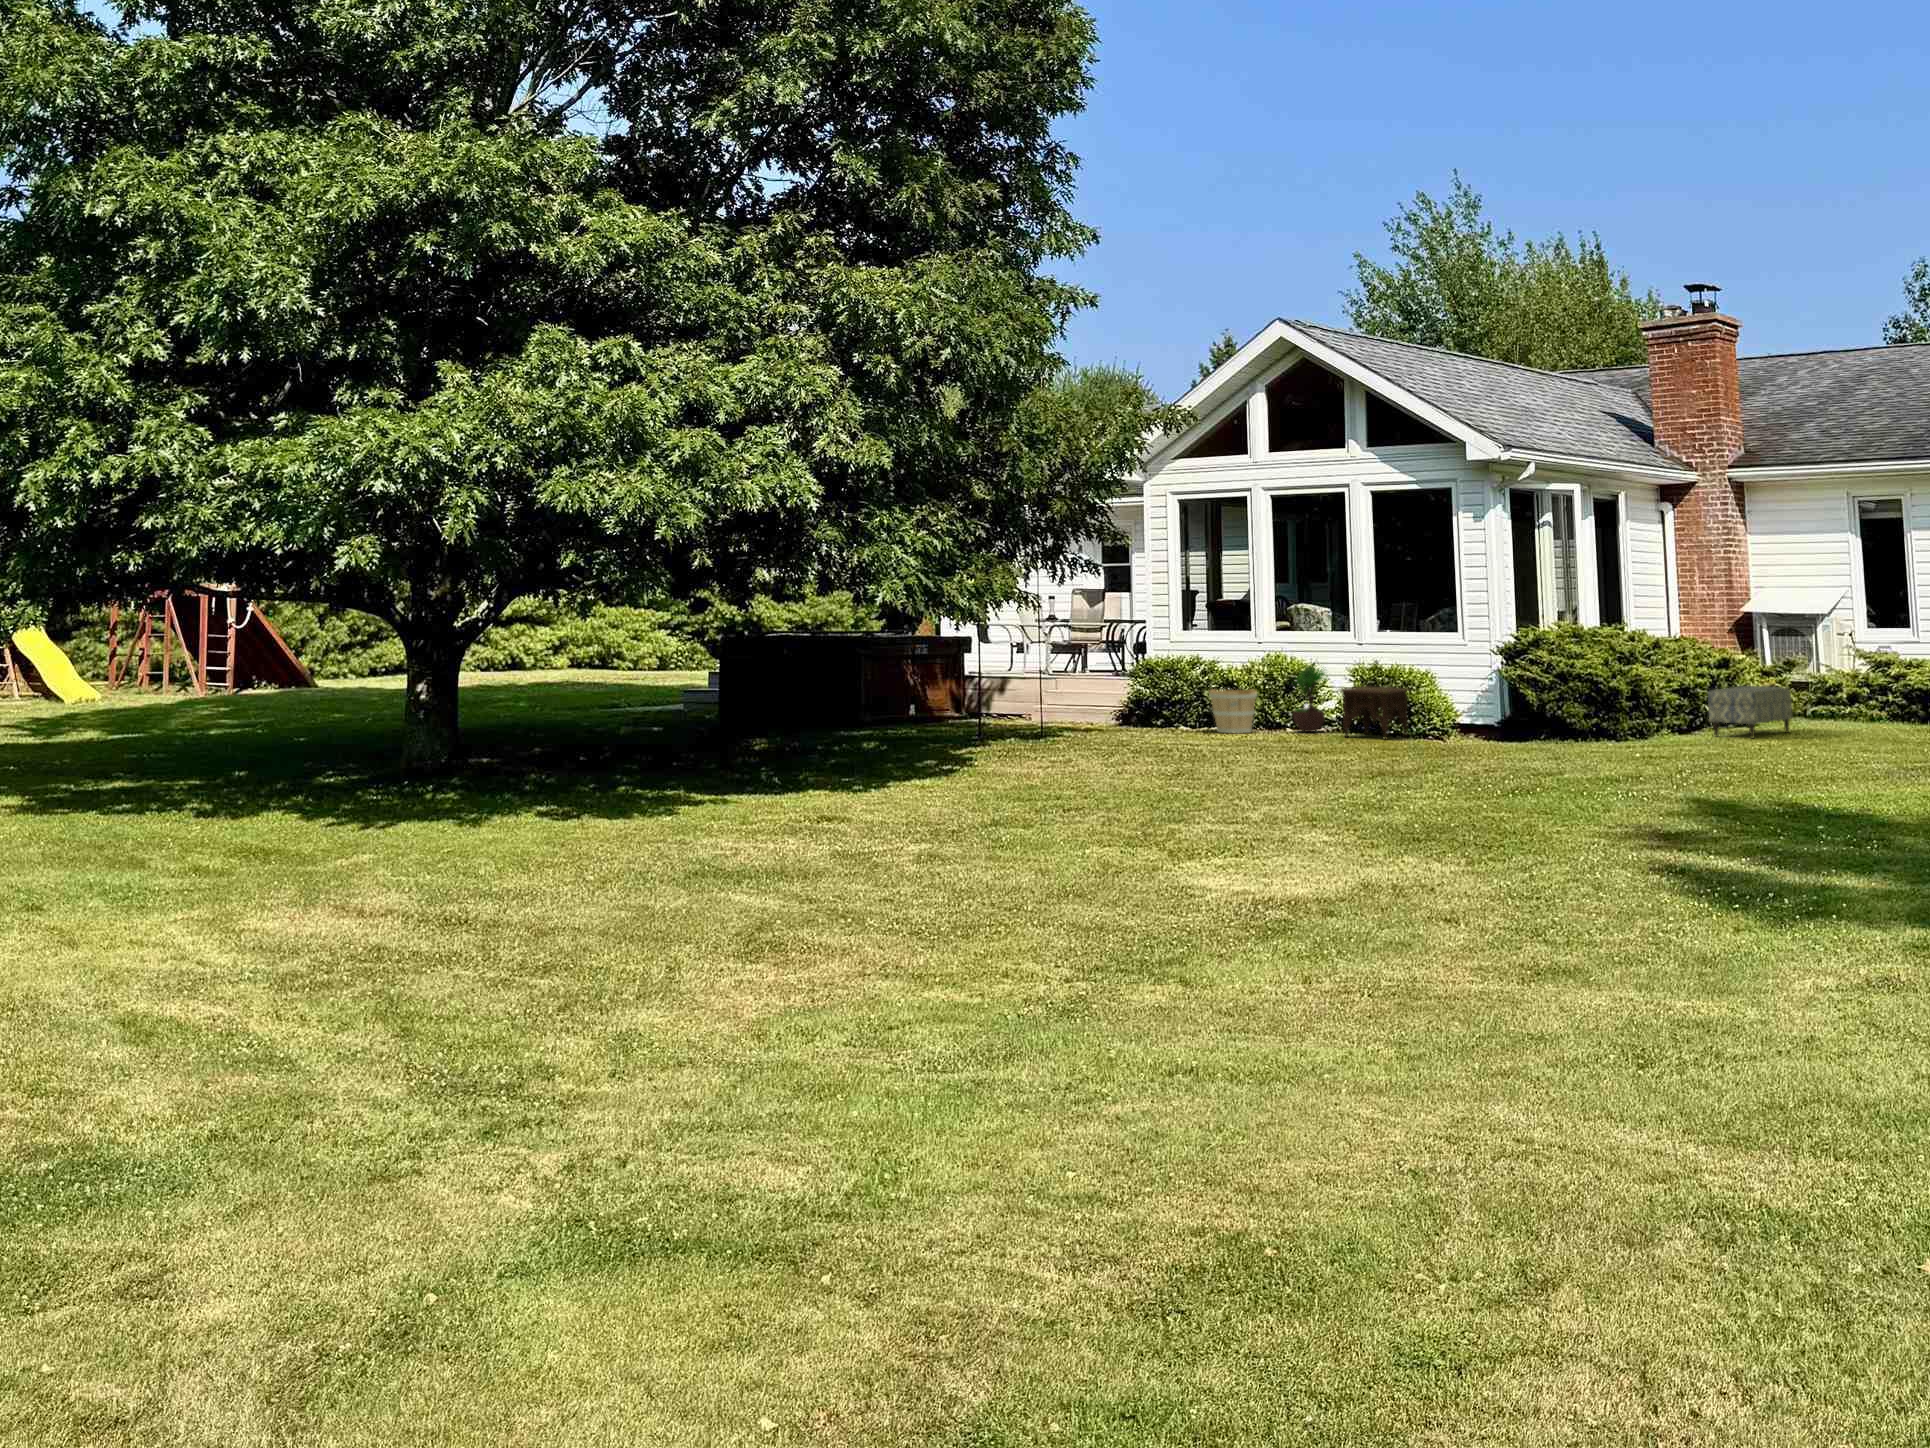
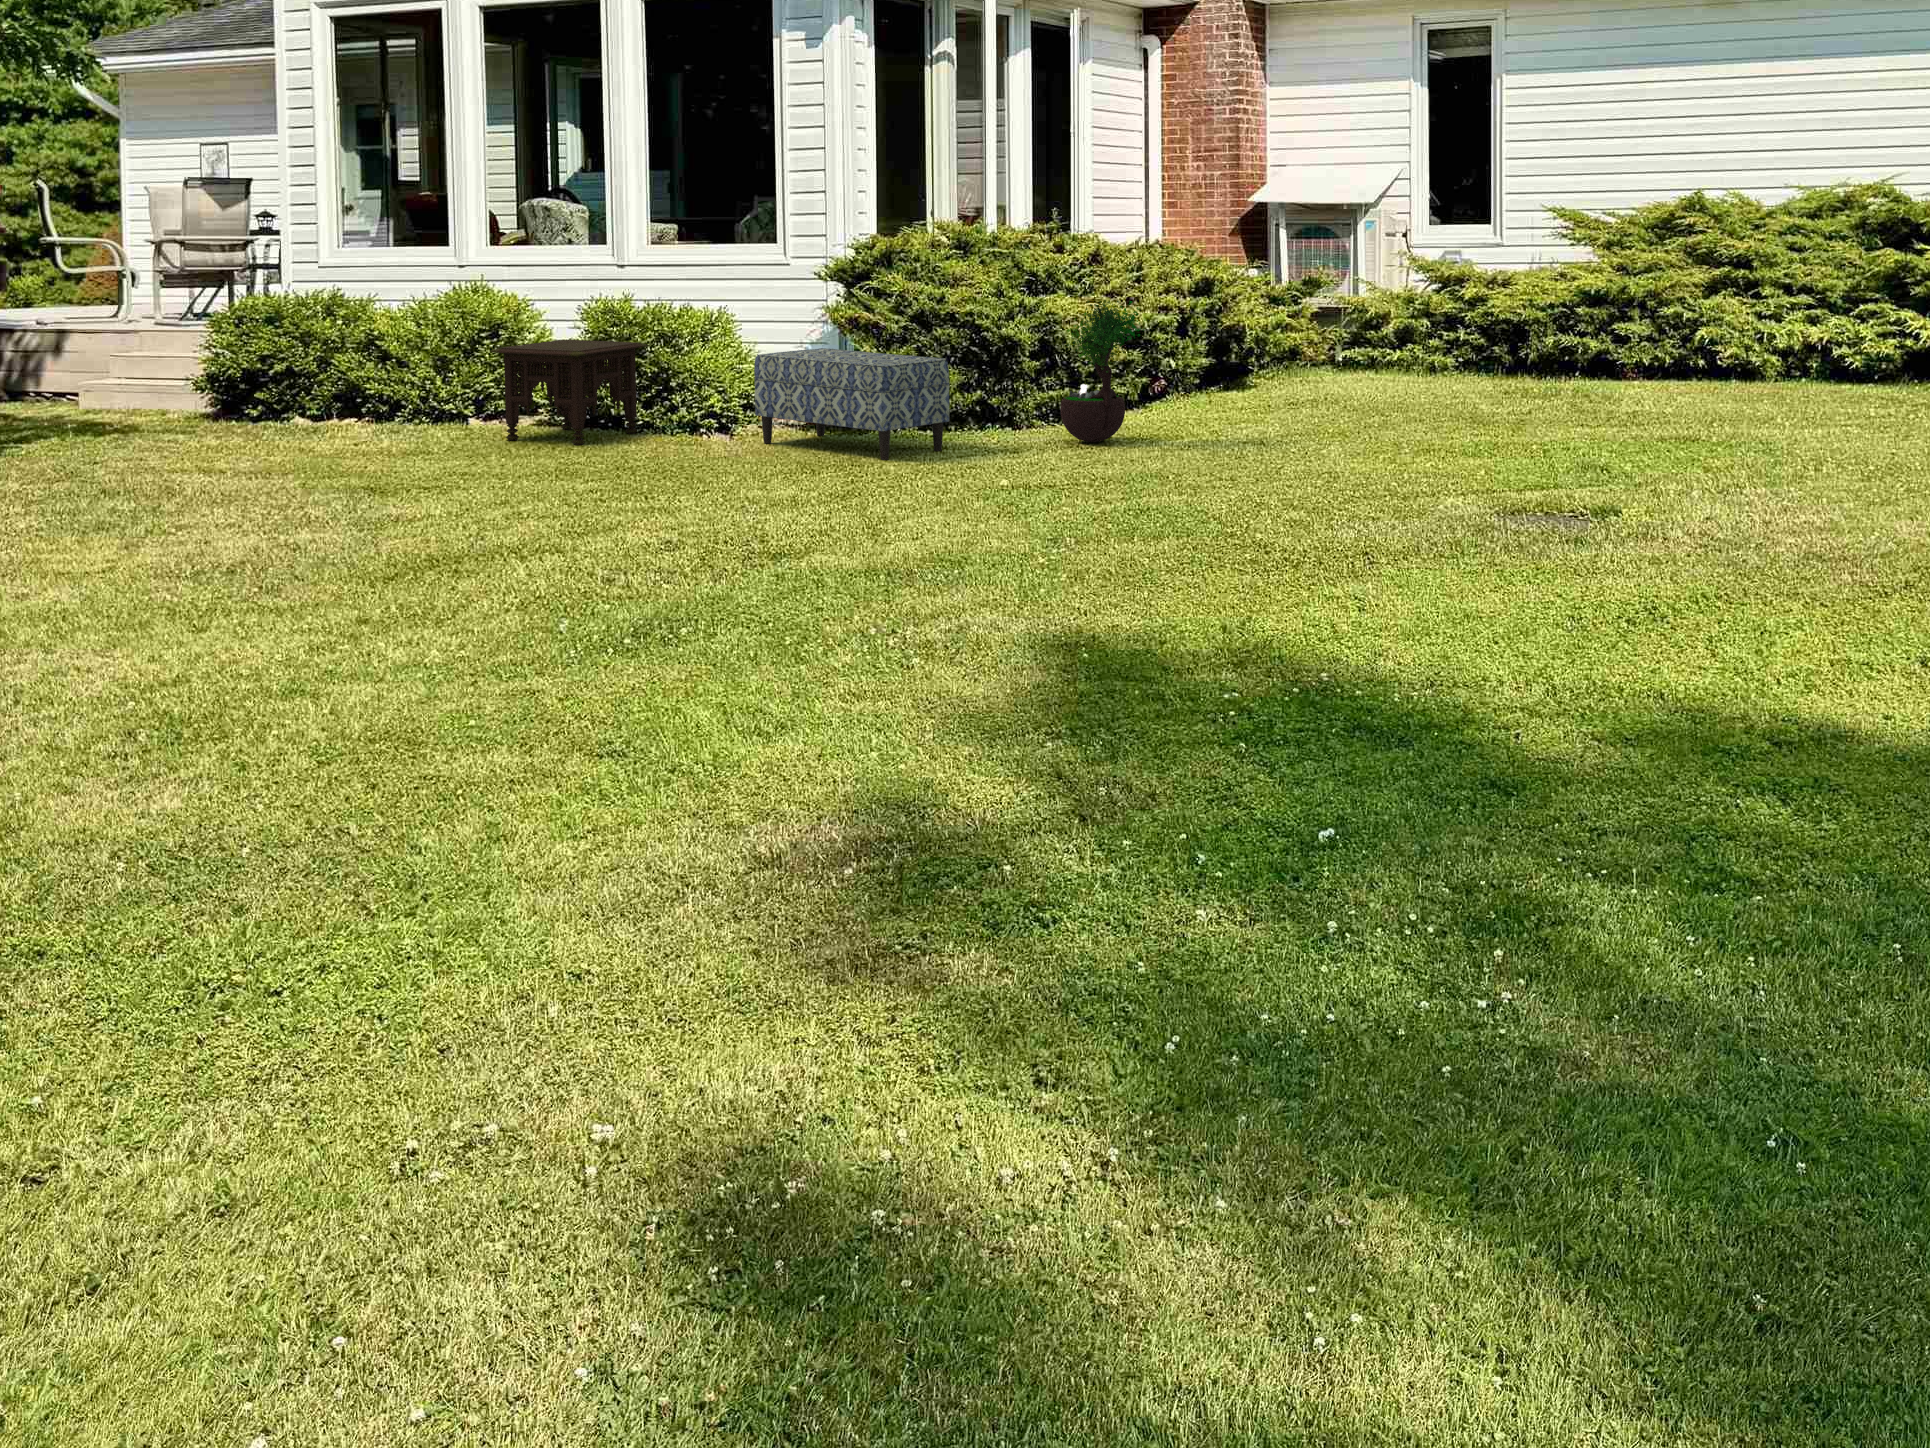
potted tree: present [1292,666,1325,732] -> present [1060,293,1145,442]
bench: present [1708,686,1792,739] -> present [754,348,950,460]
wooden bucket: present [1209,689,1257,734] -> none [263,349,366,436]

